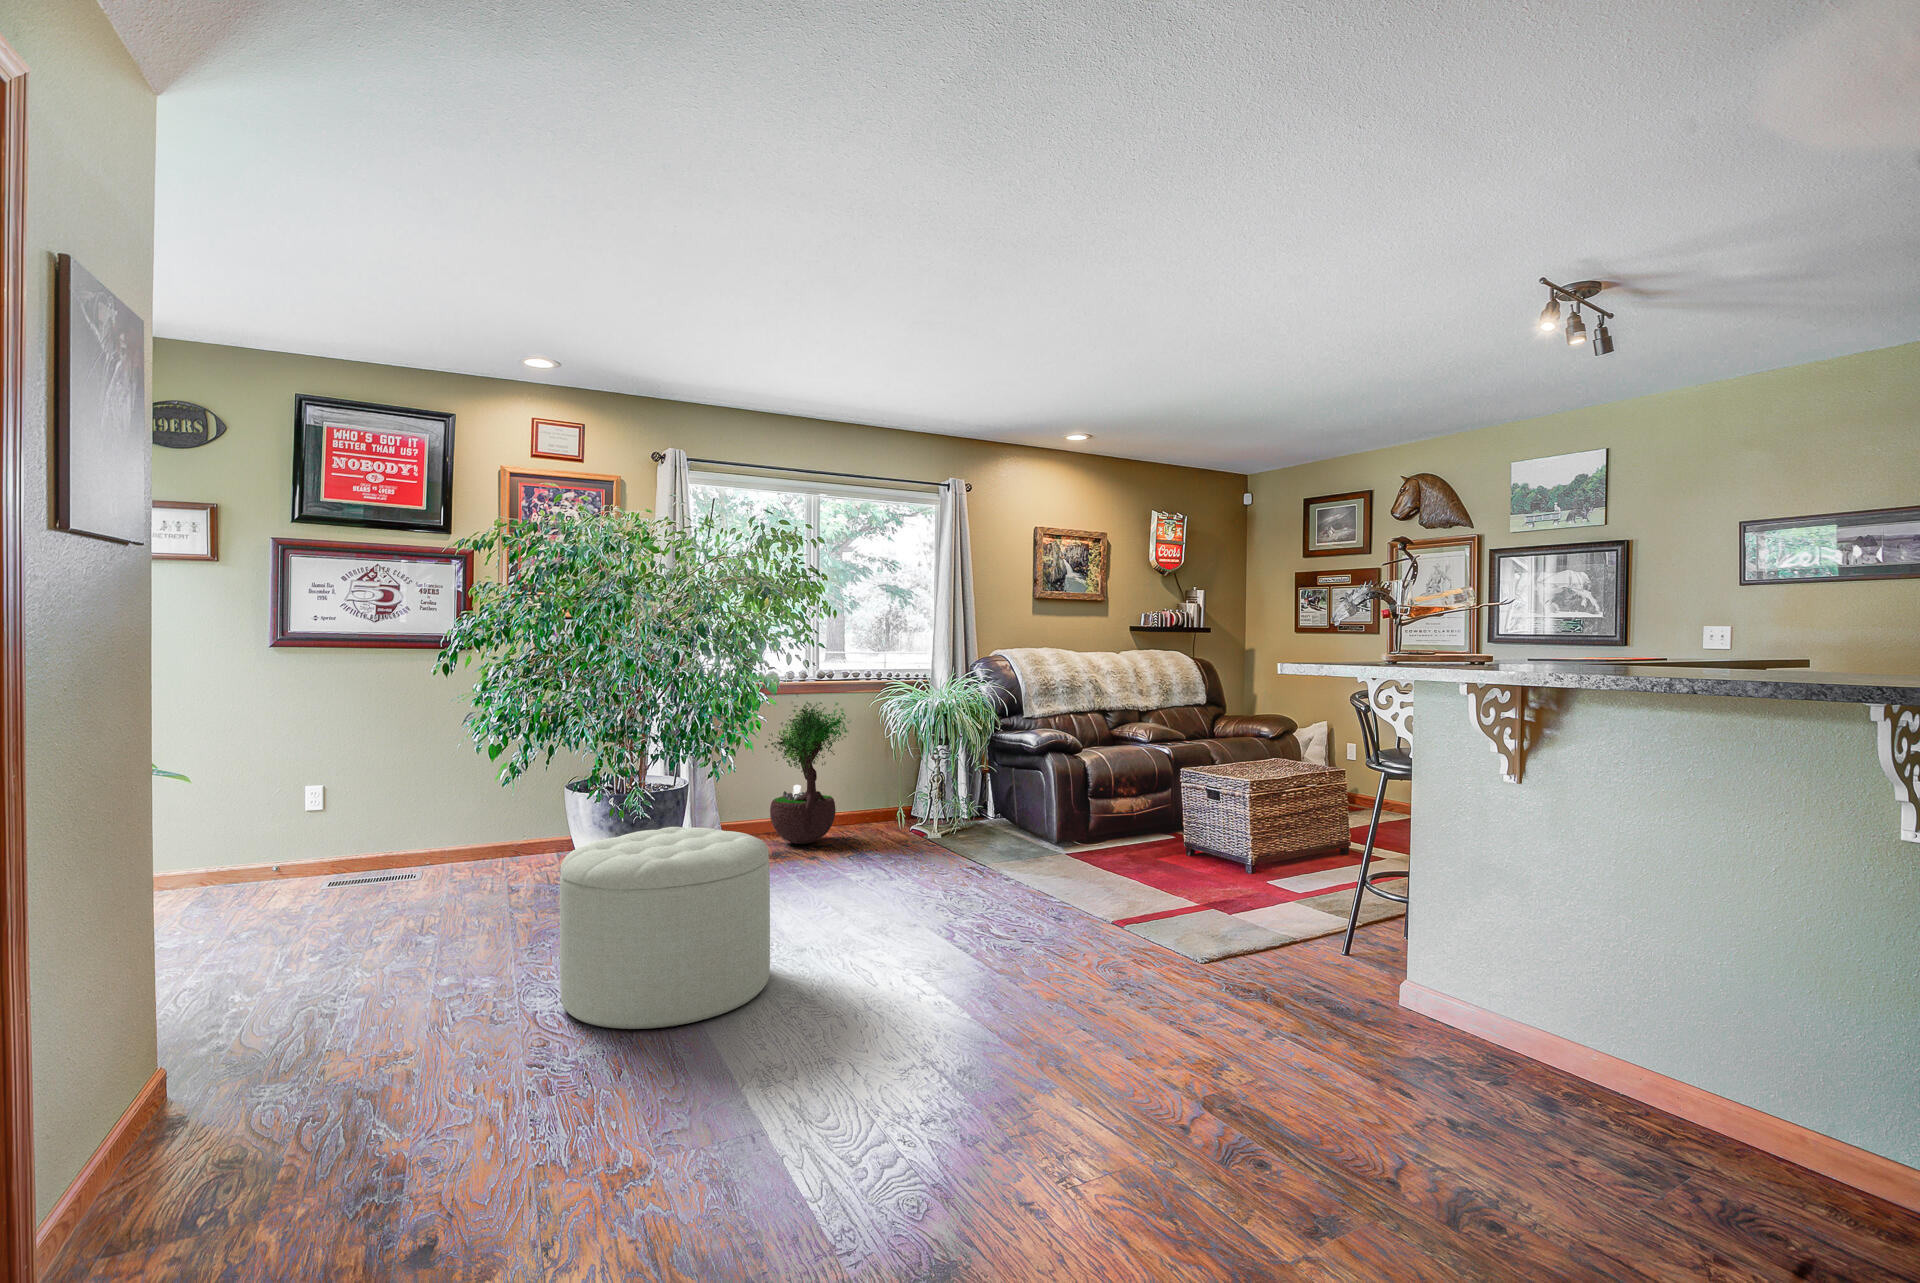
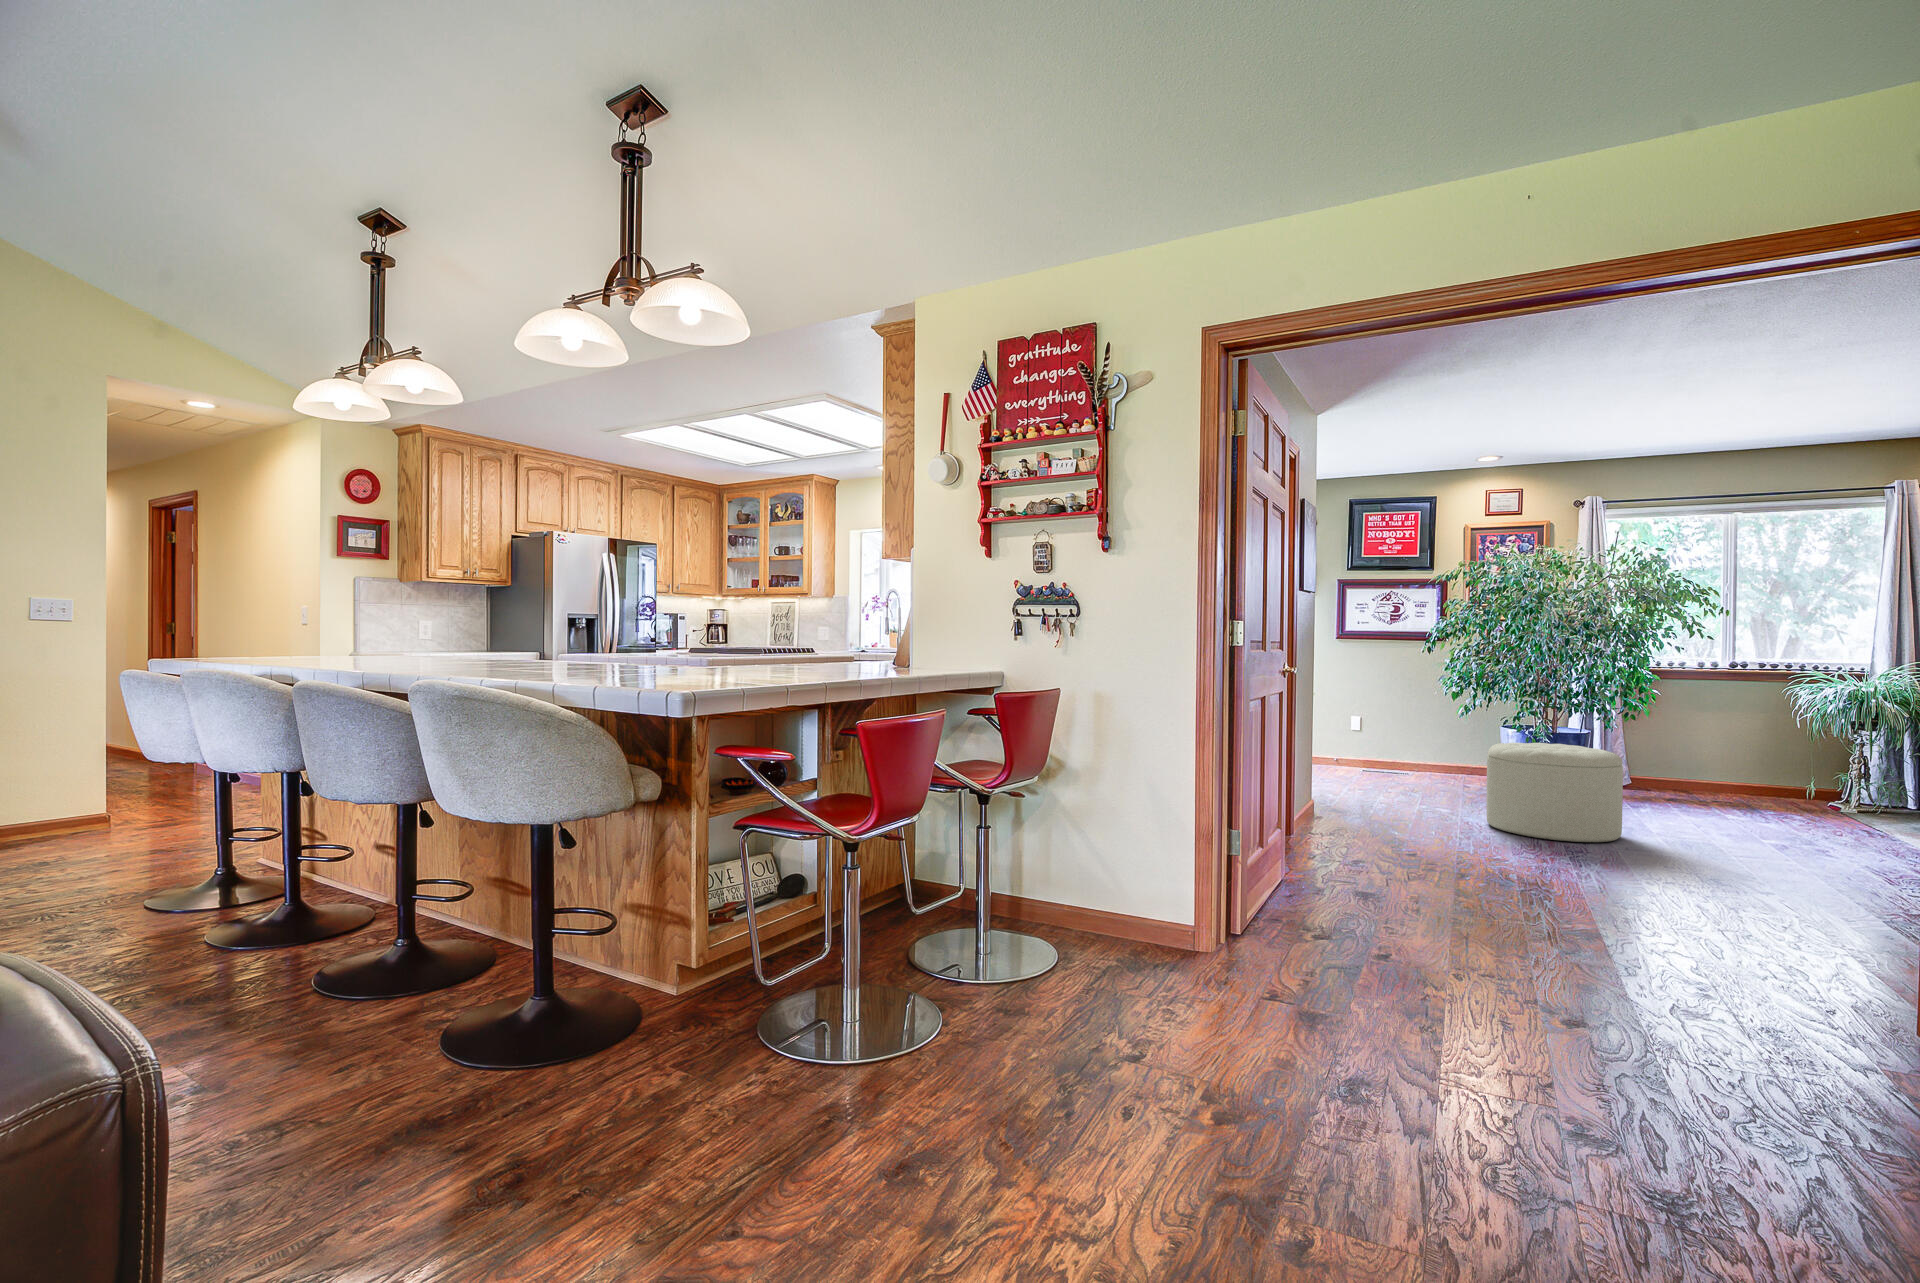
potted tree: present [765,694,851,844] -> none [1670,678,1763,800]

